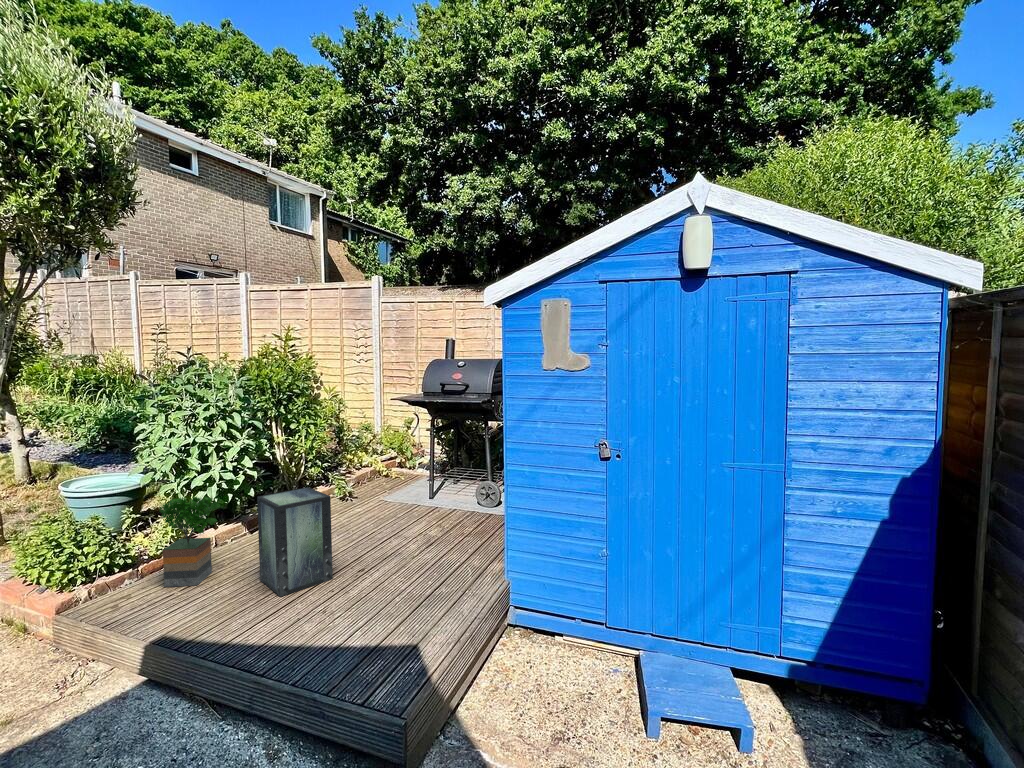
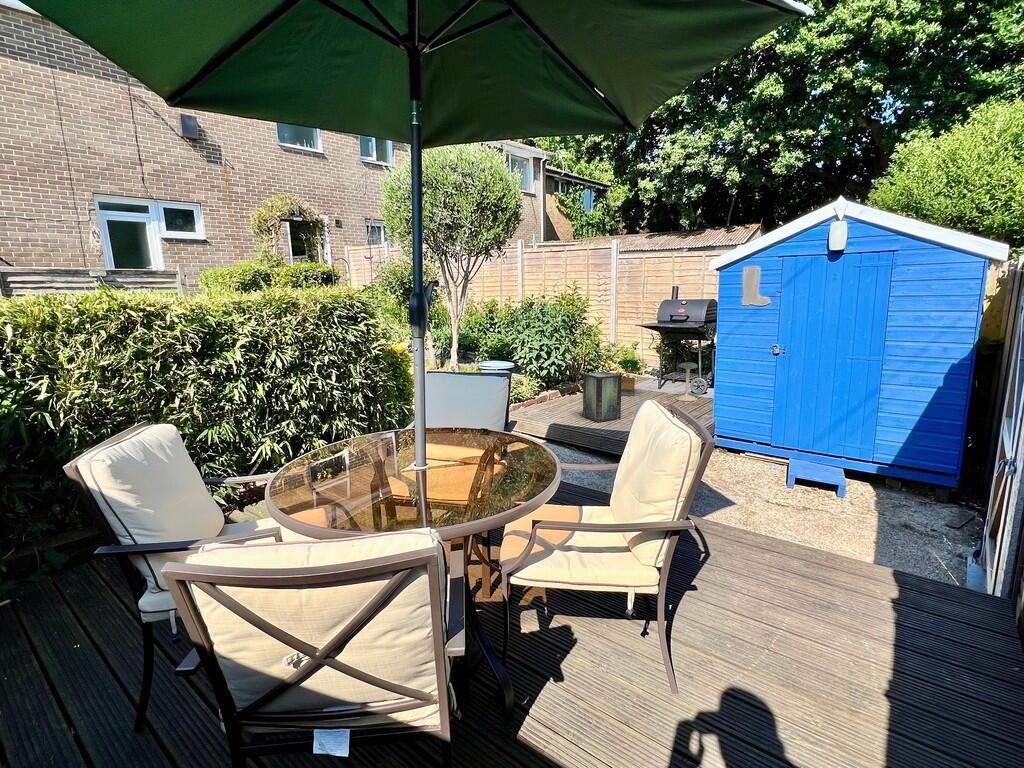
stool: none [449,454,482,518] -> present [676,362,698,401]
potted tree: present [160,496,220,587] -> present [618,359,641,396]

